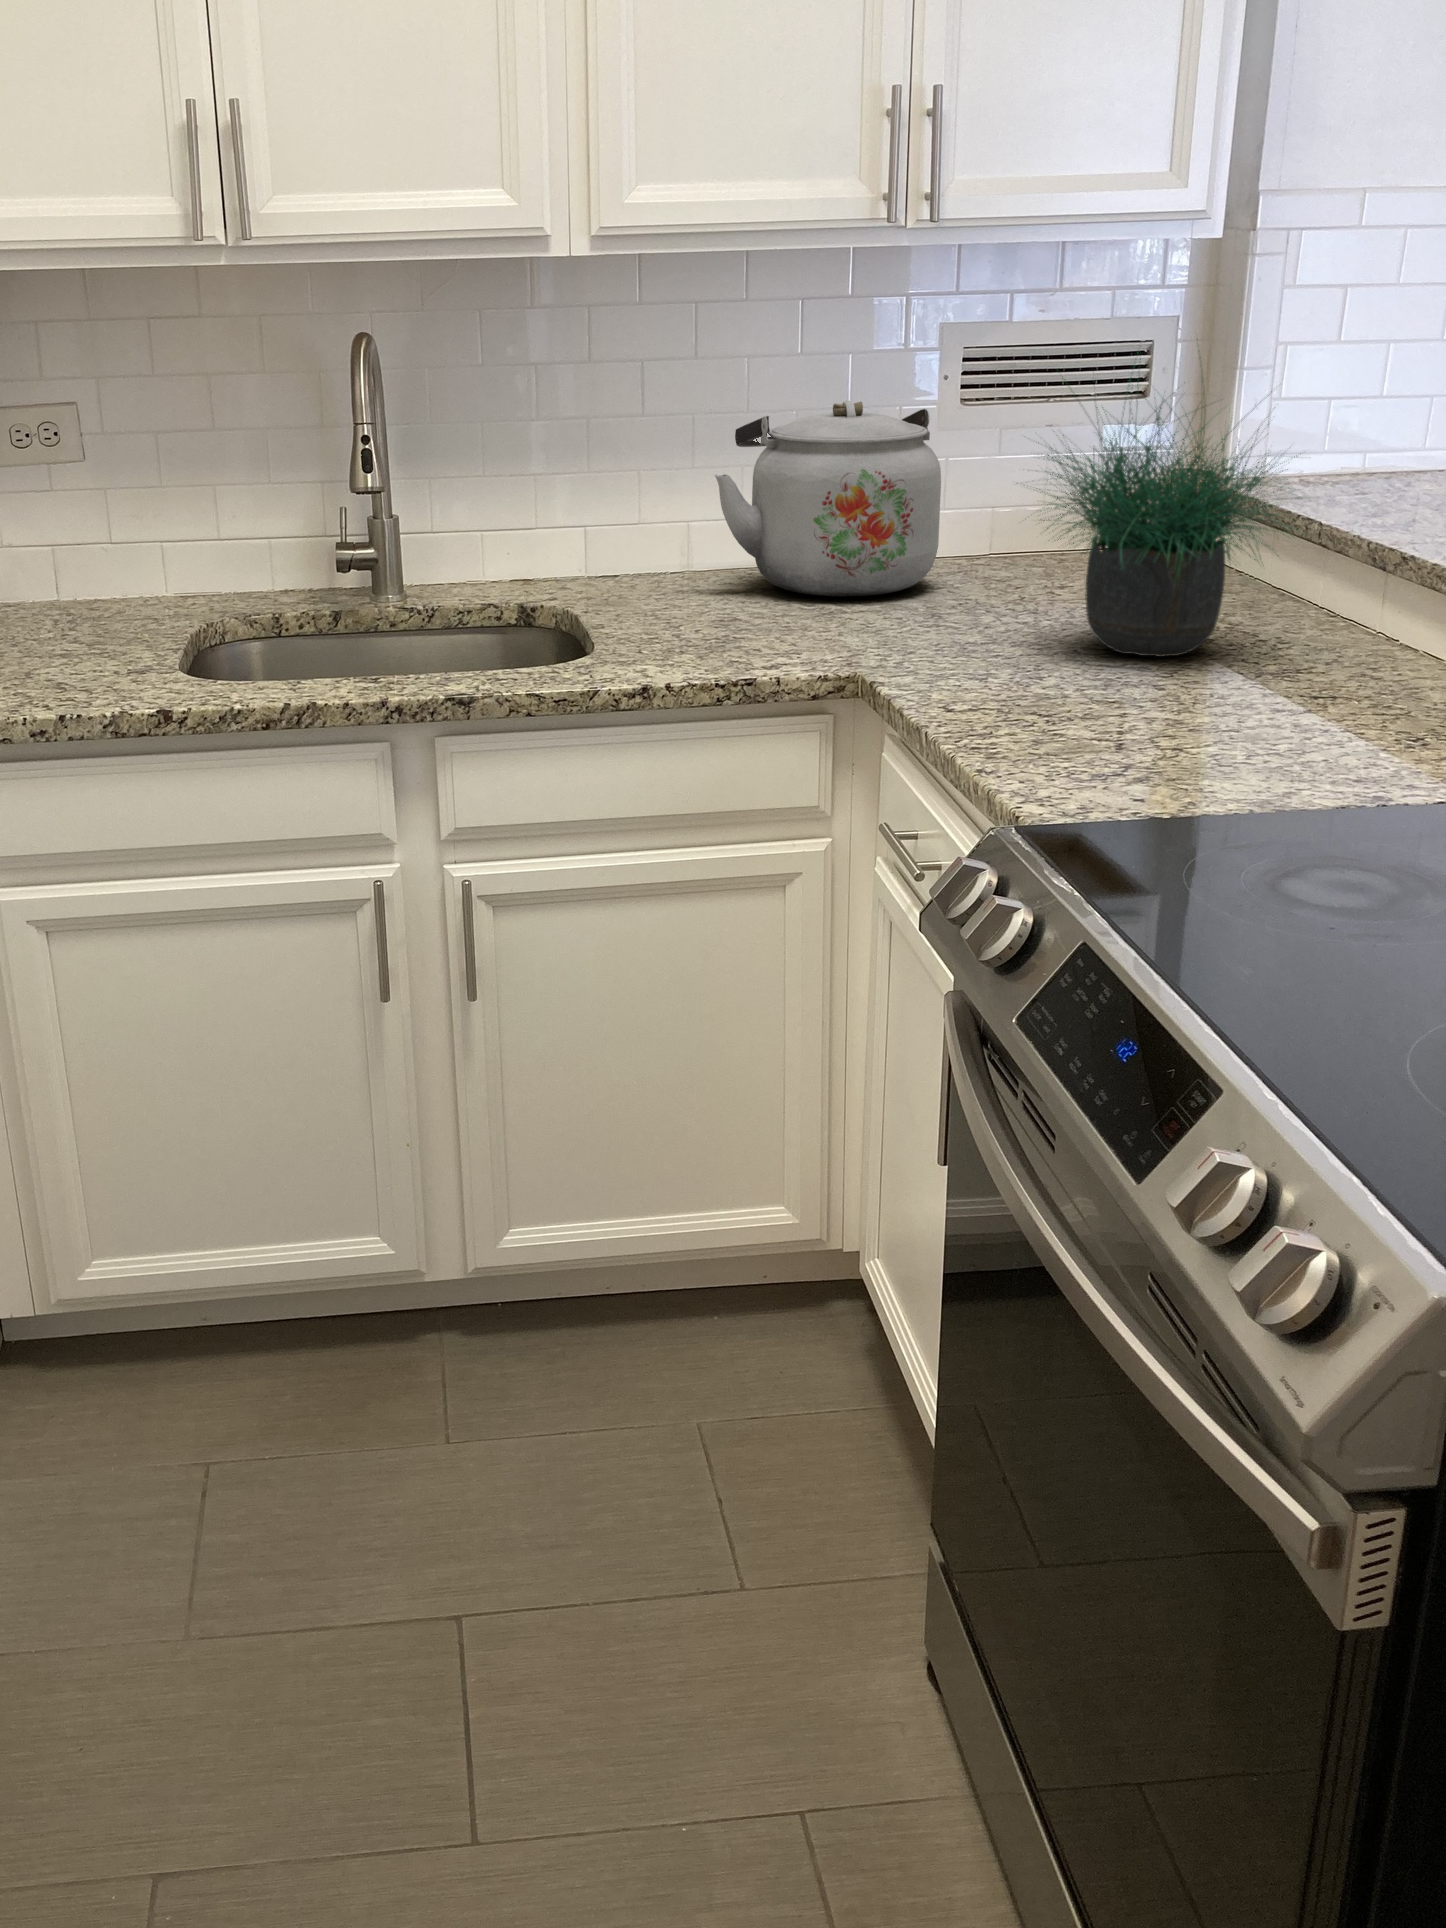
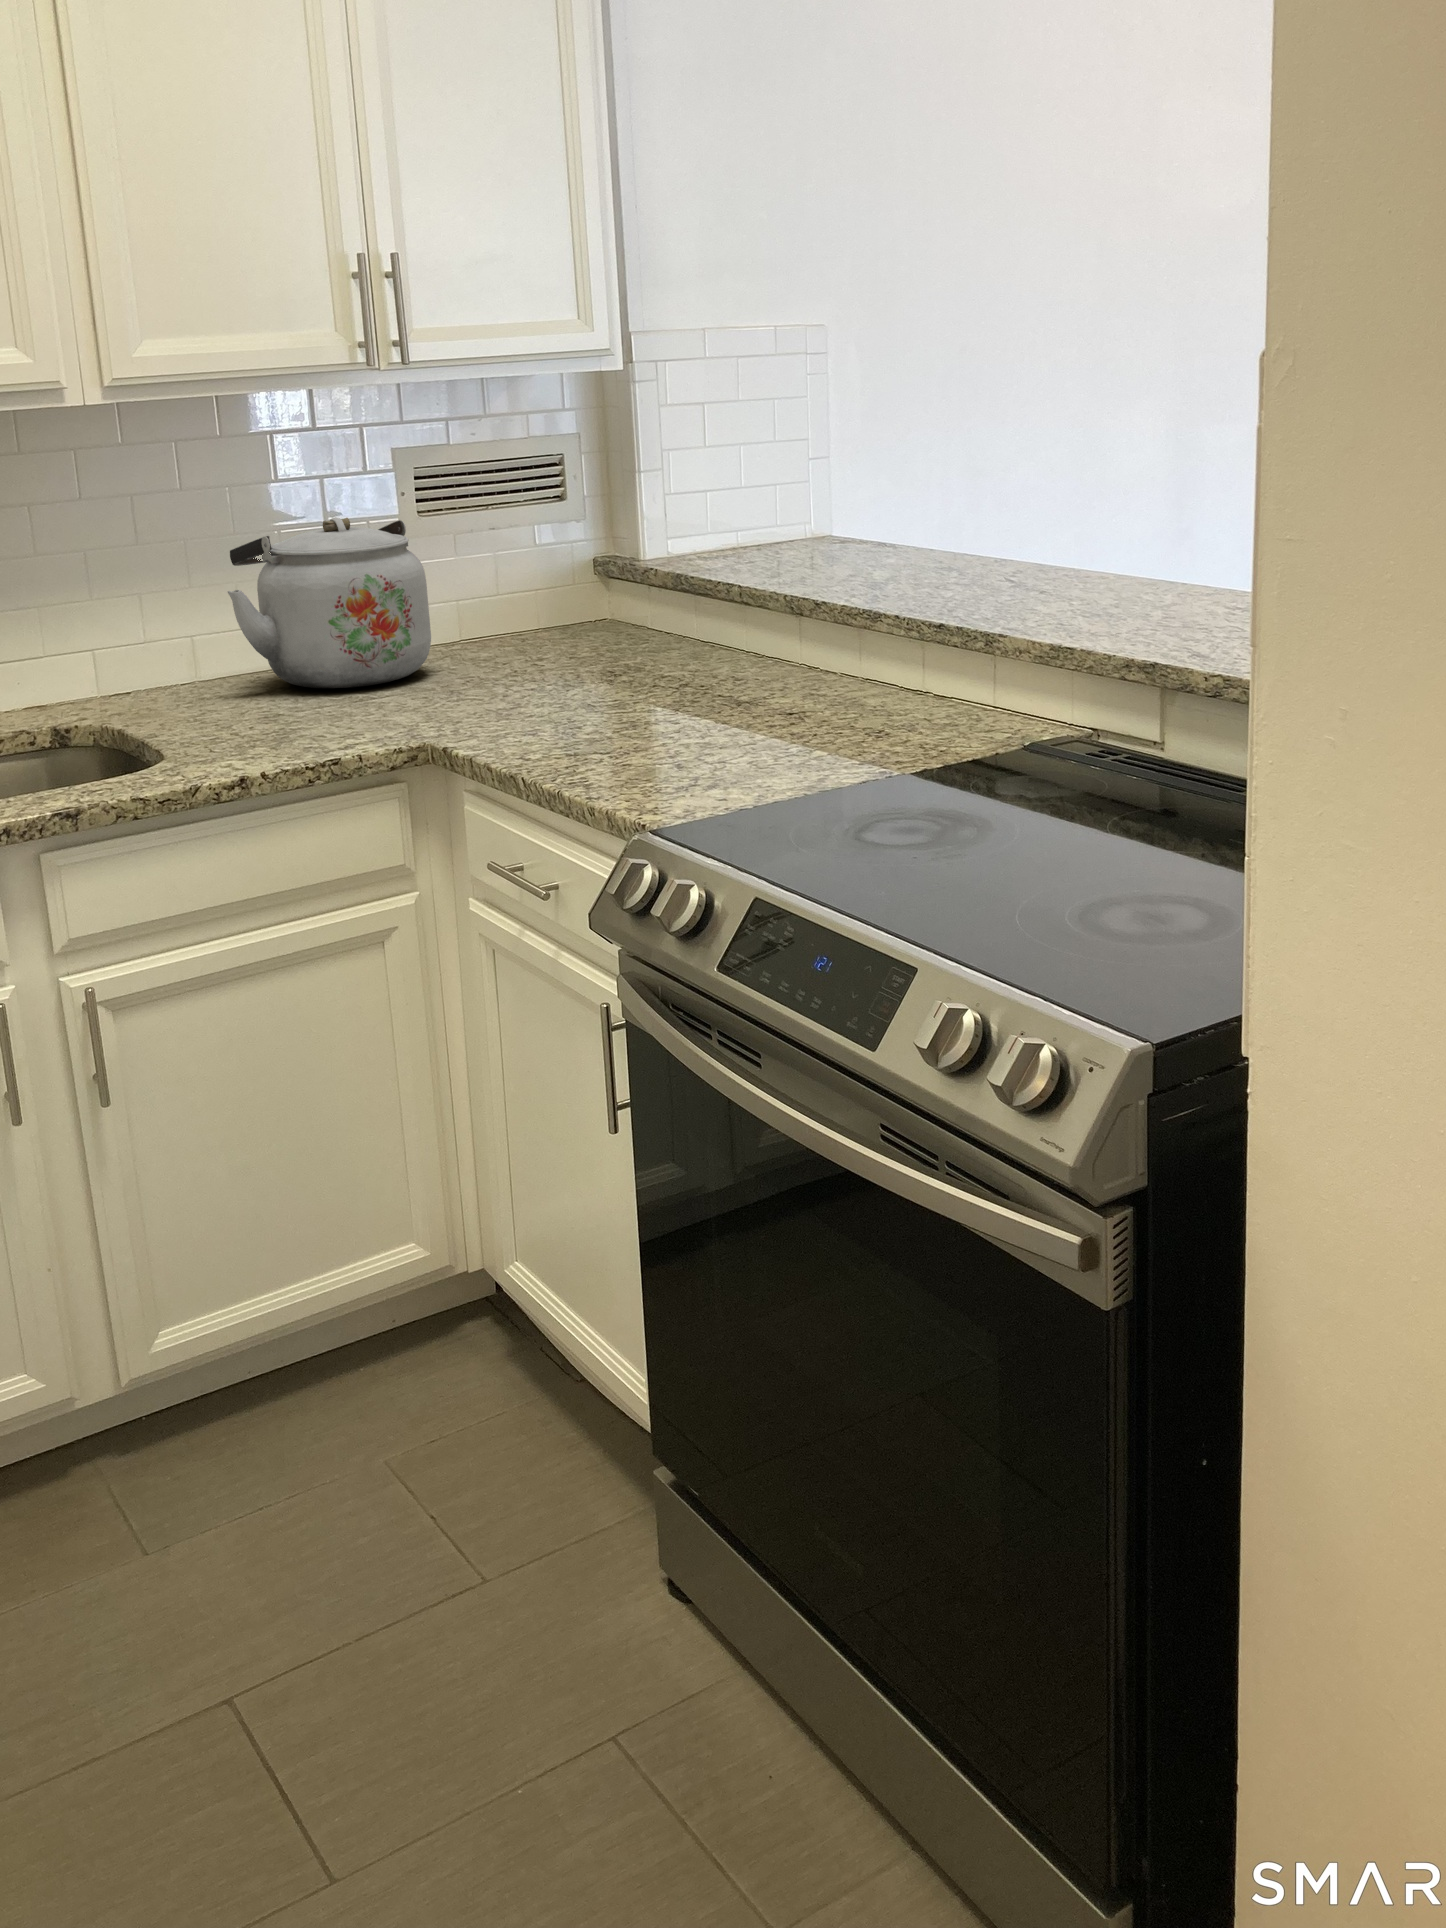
potted plant: present [1017,359,1299,657] -> none [512,441,759,701]

